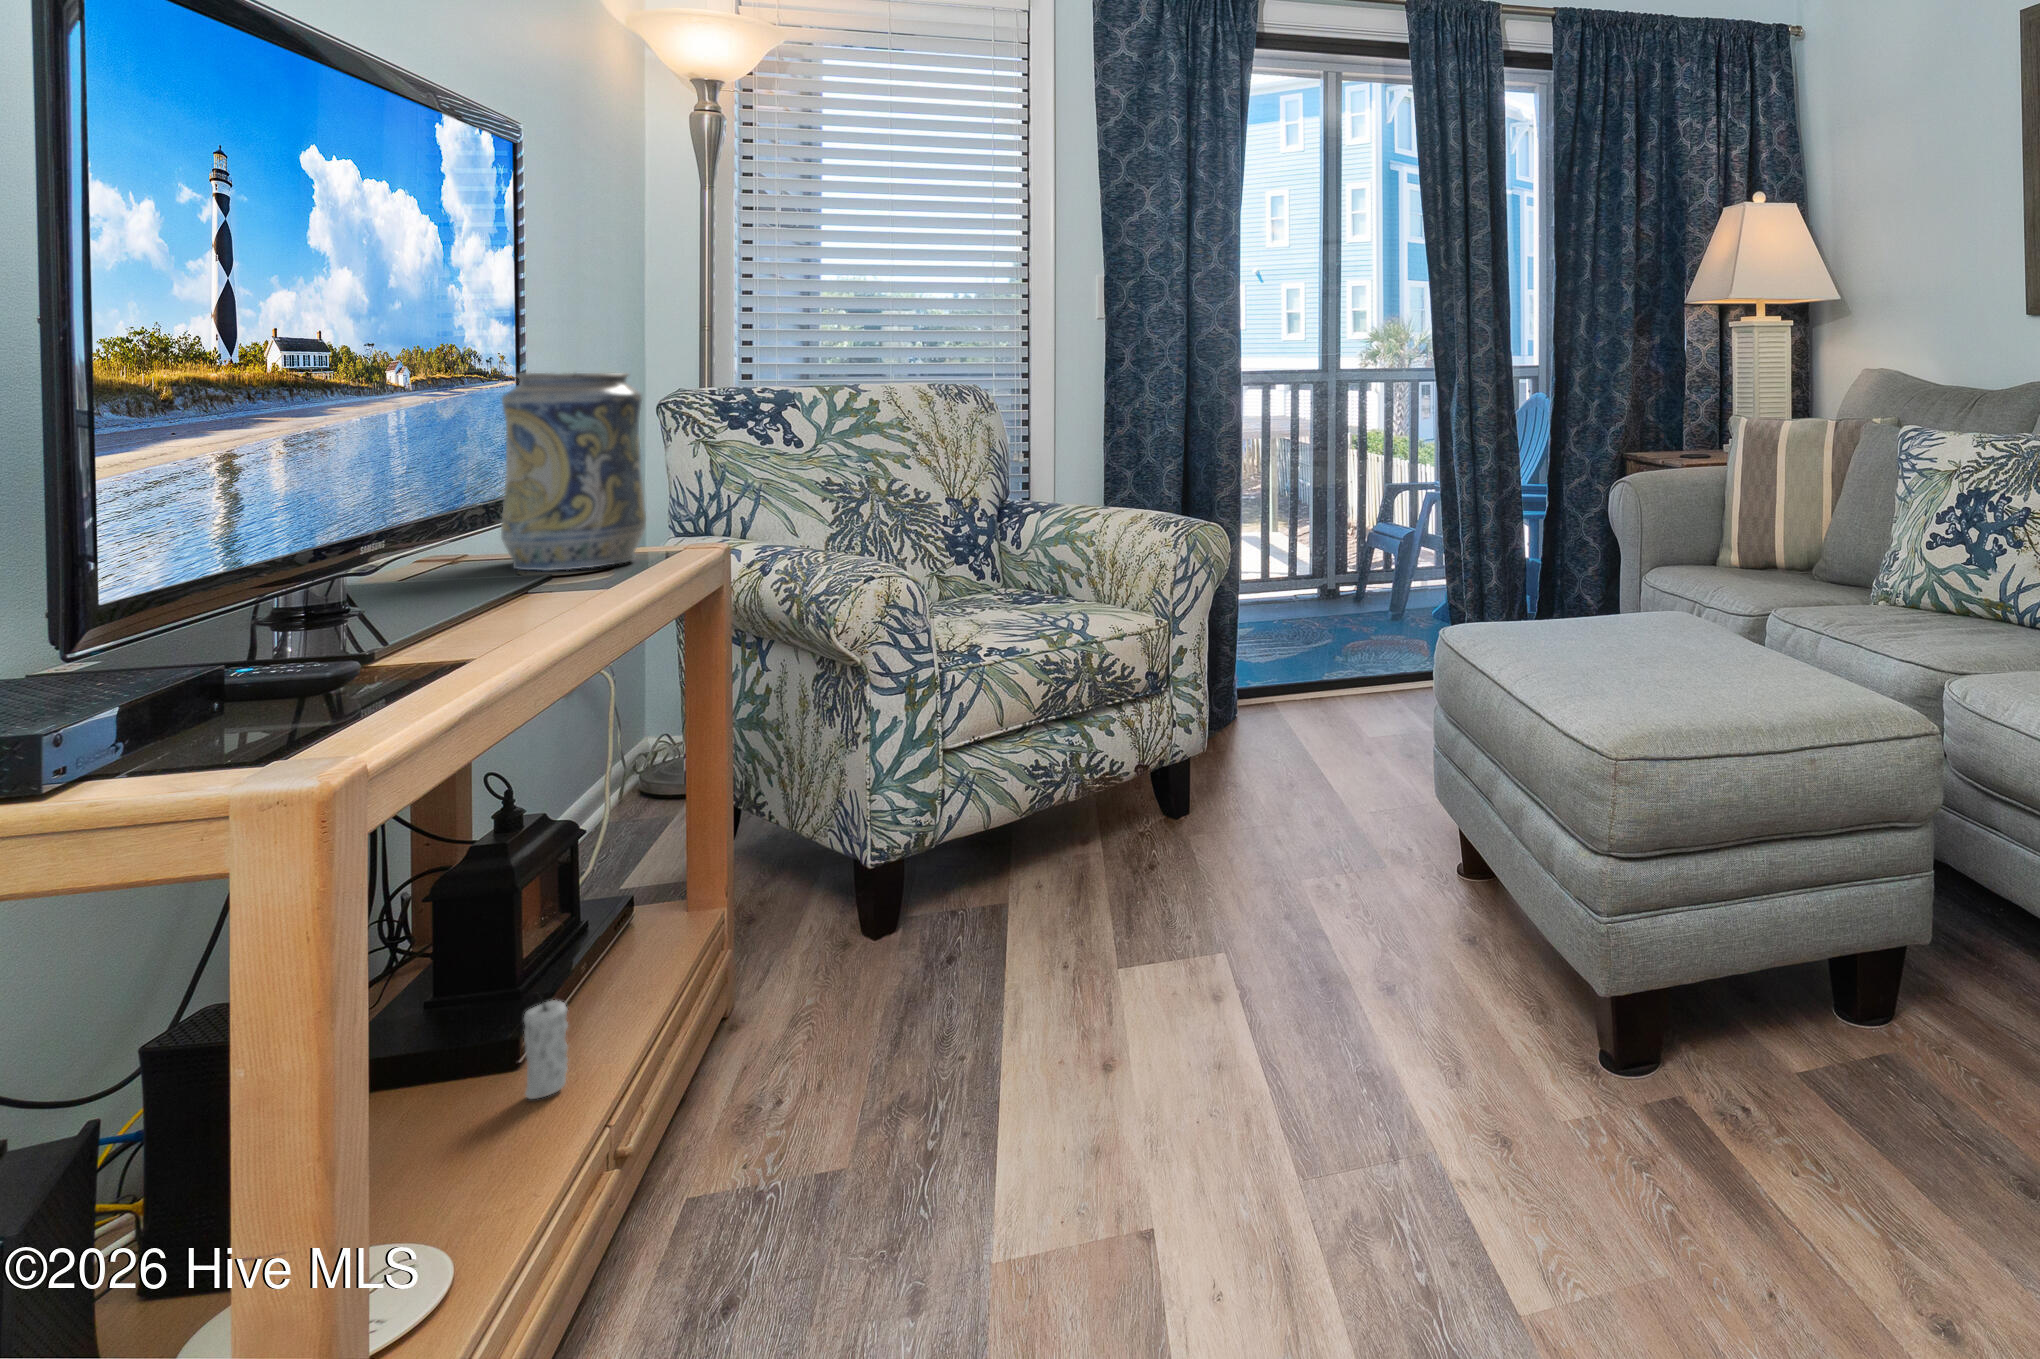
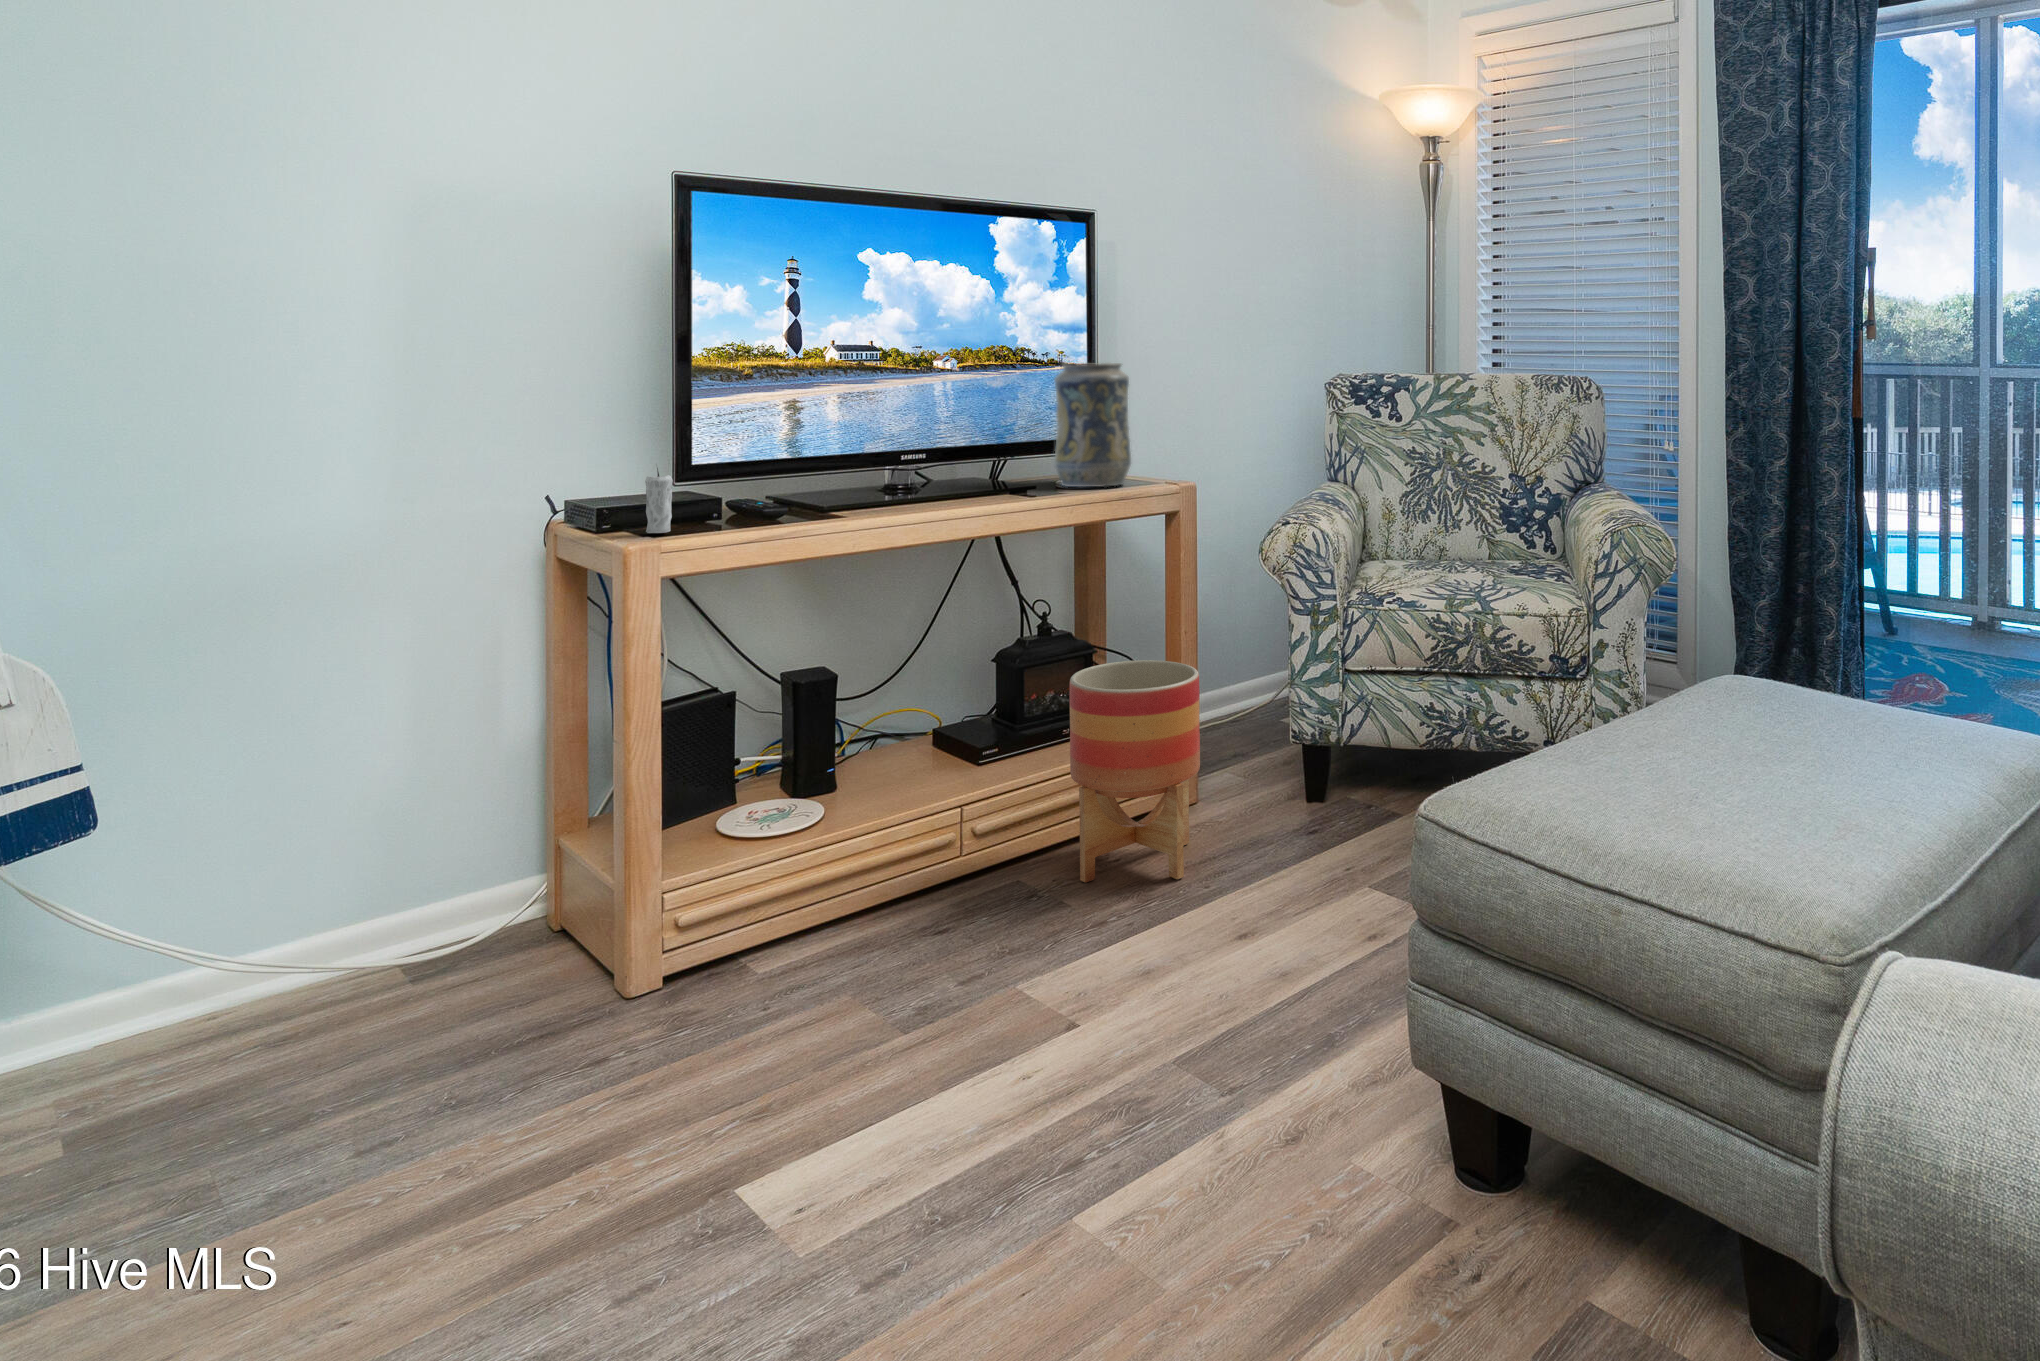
planter: none [729,781,938,1122] -> present [1069,660,1200,883]
candle: present [524,1000,568,1099] -> present [645,468,673,533]

